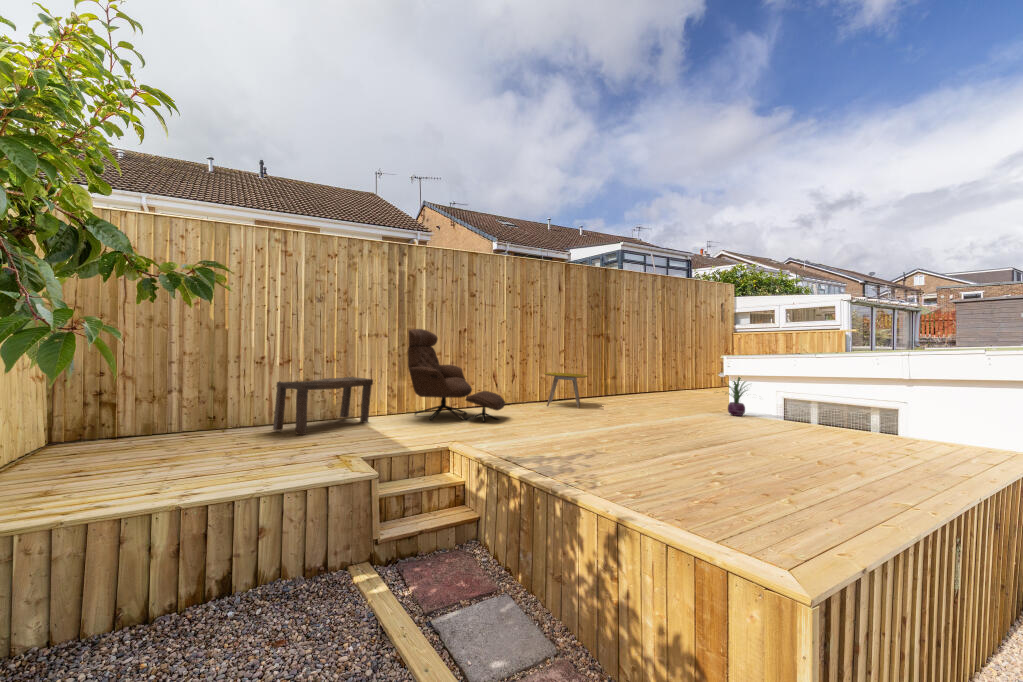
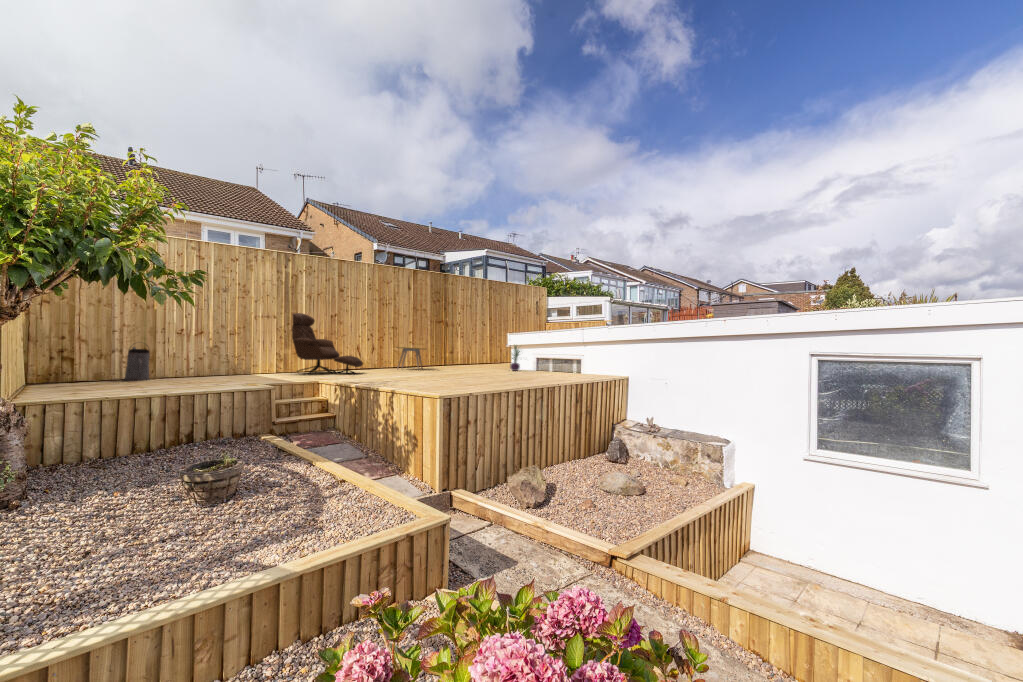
bench: present [273,377,373,435] -> none [195,344,266,378]
watering can: none [172,380,210,442] -> present [124,347,150,381]

